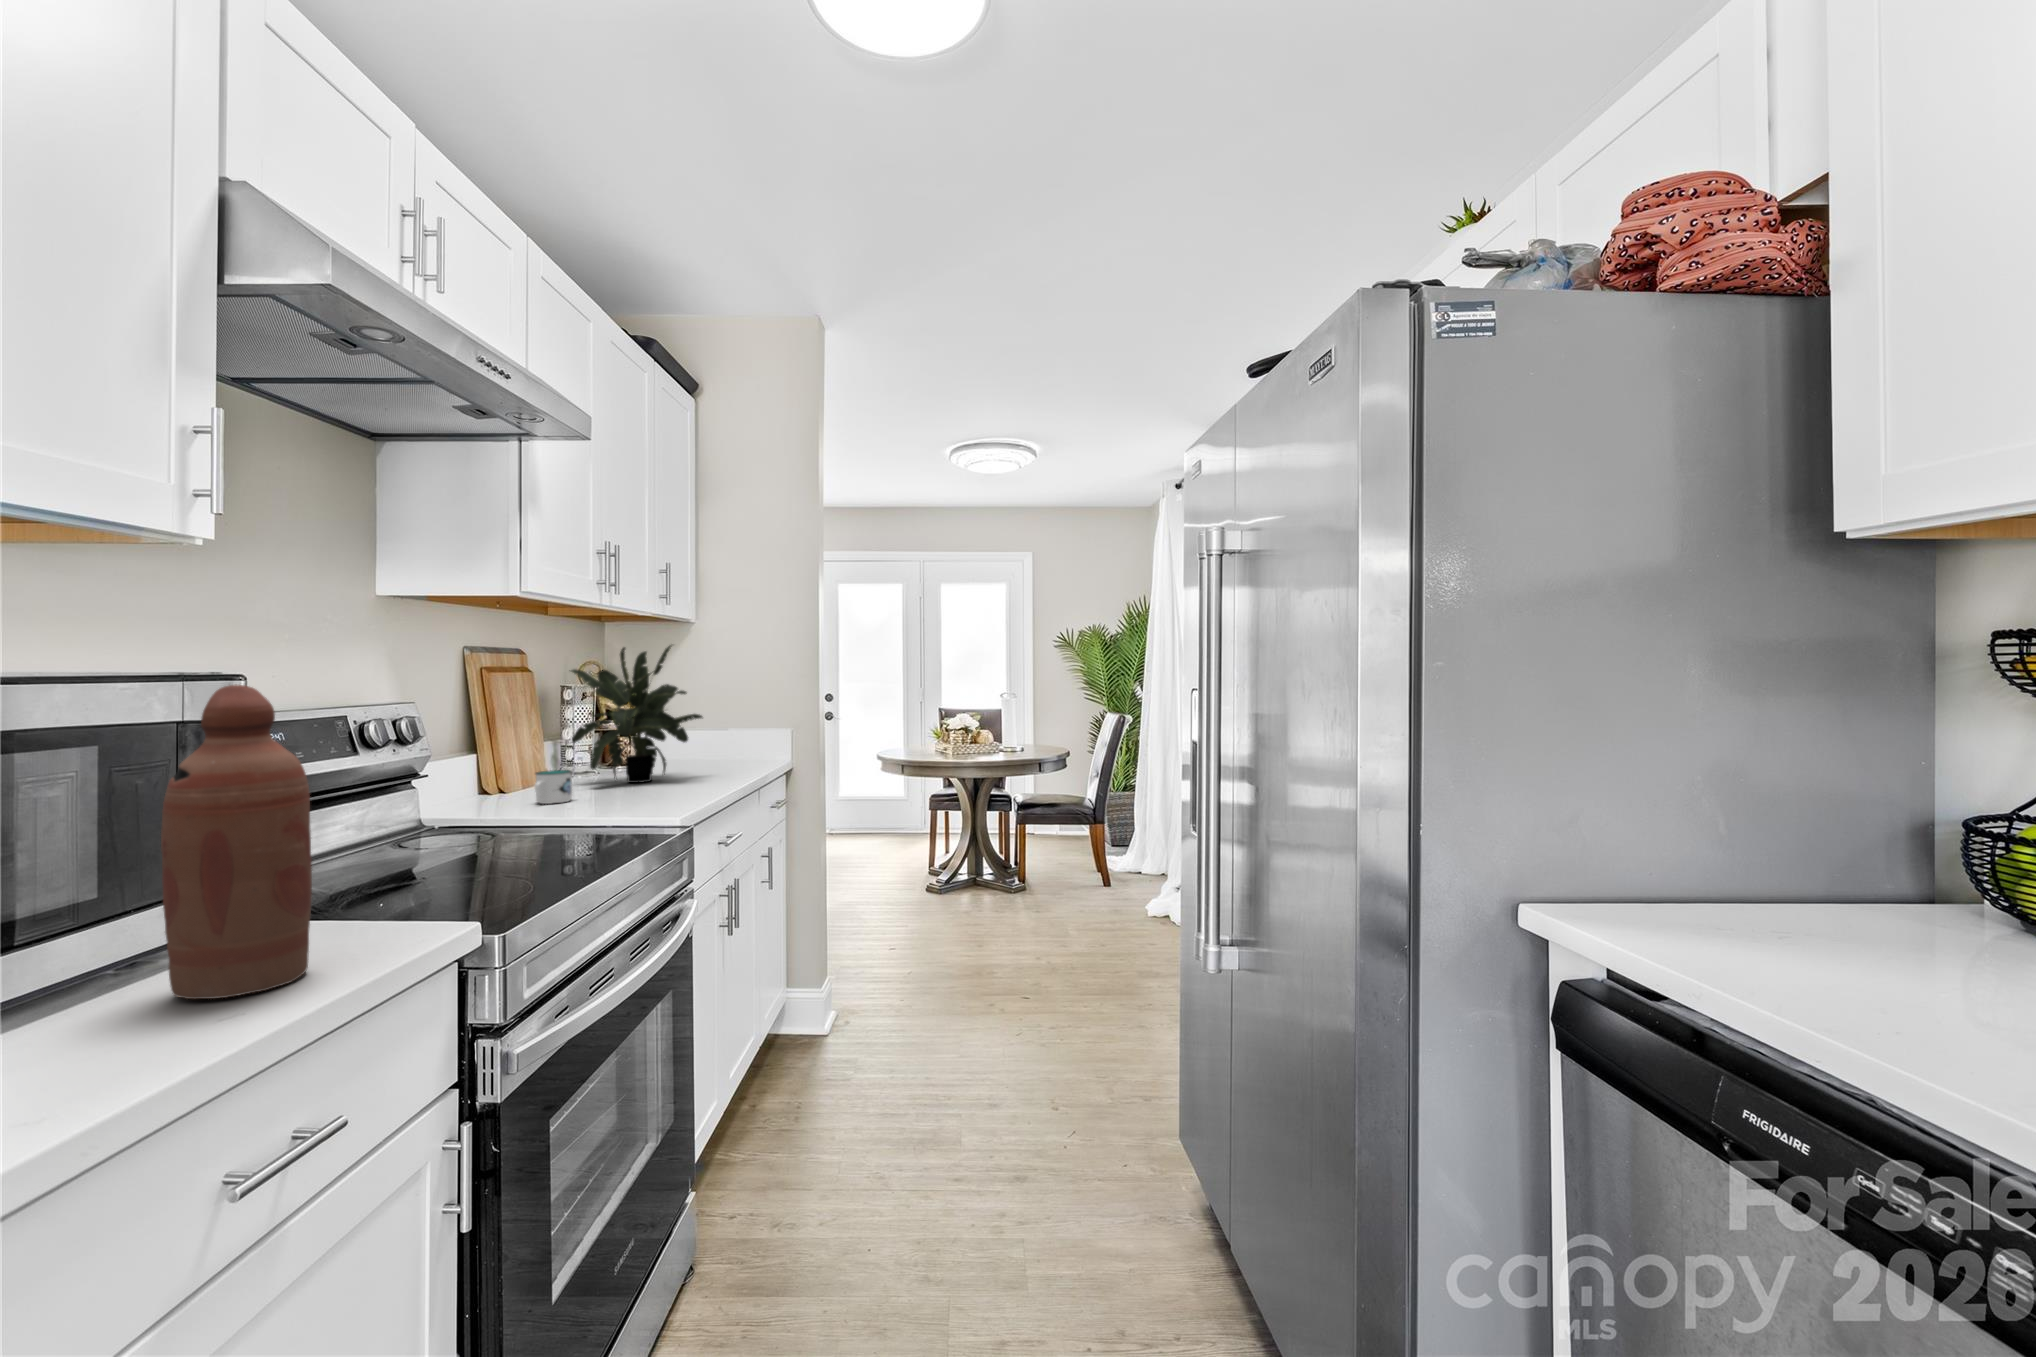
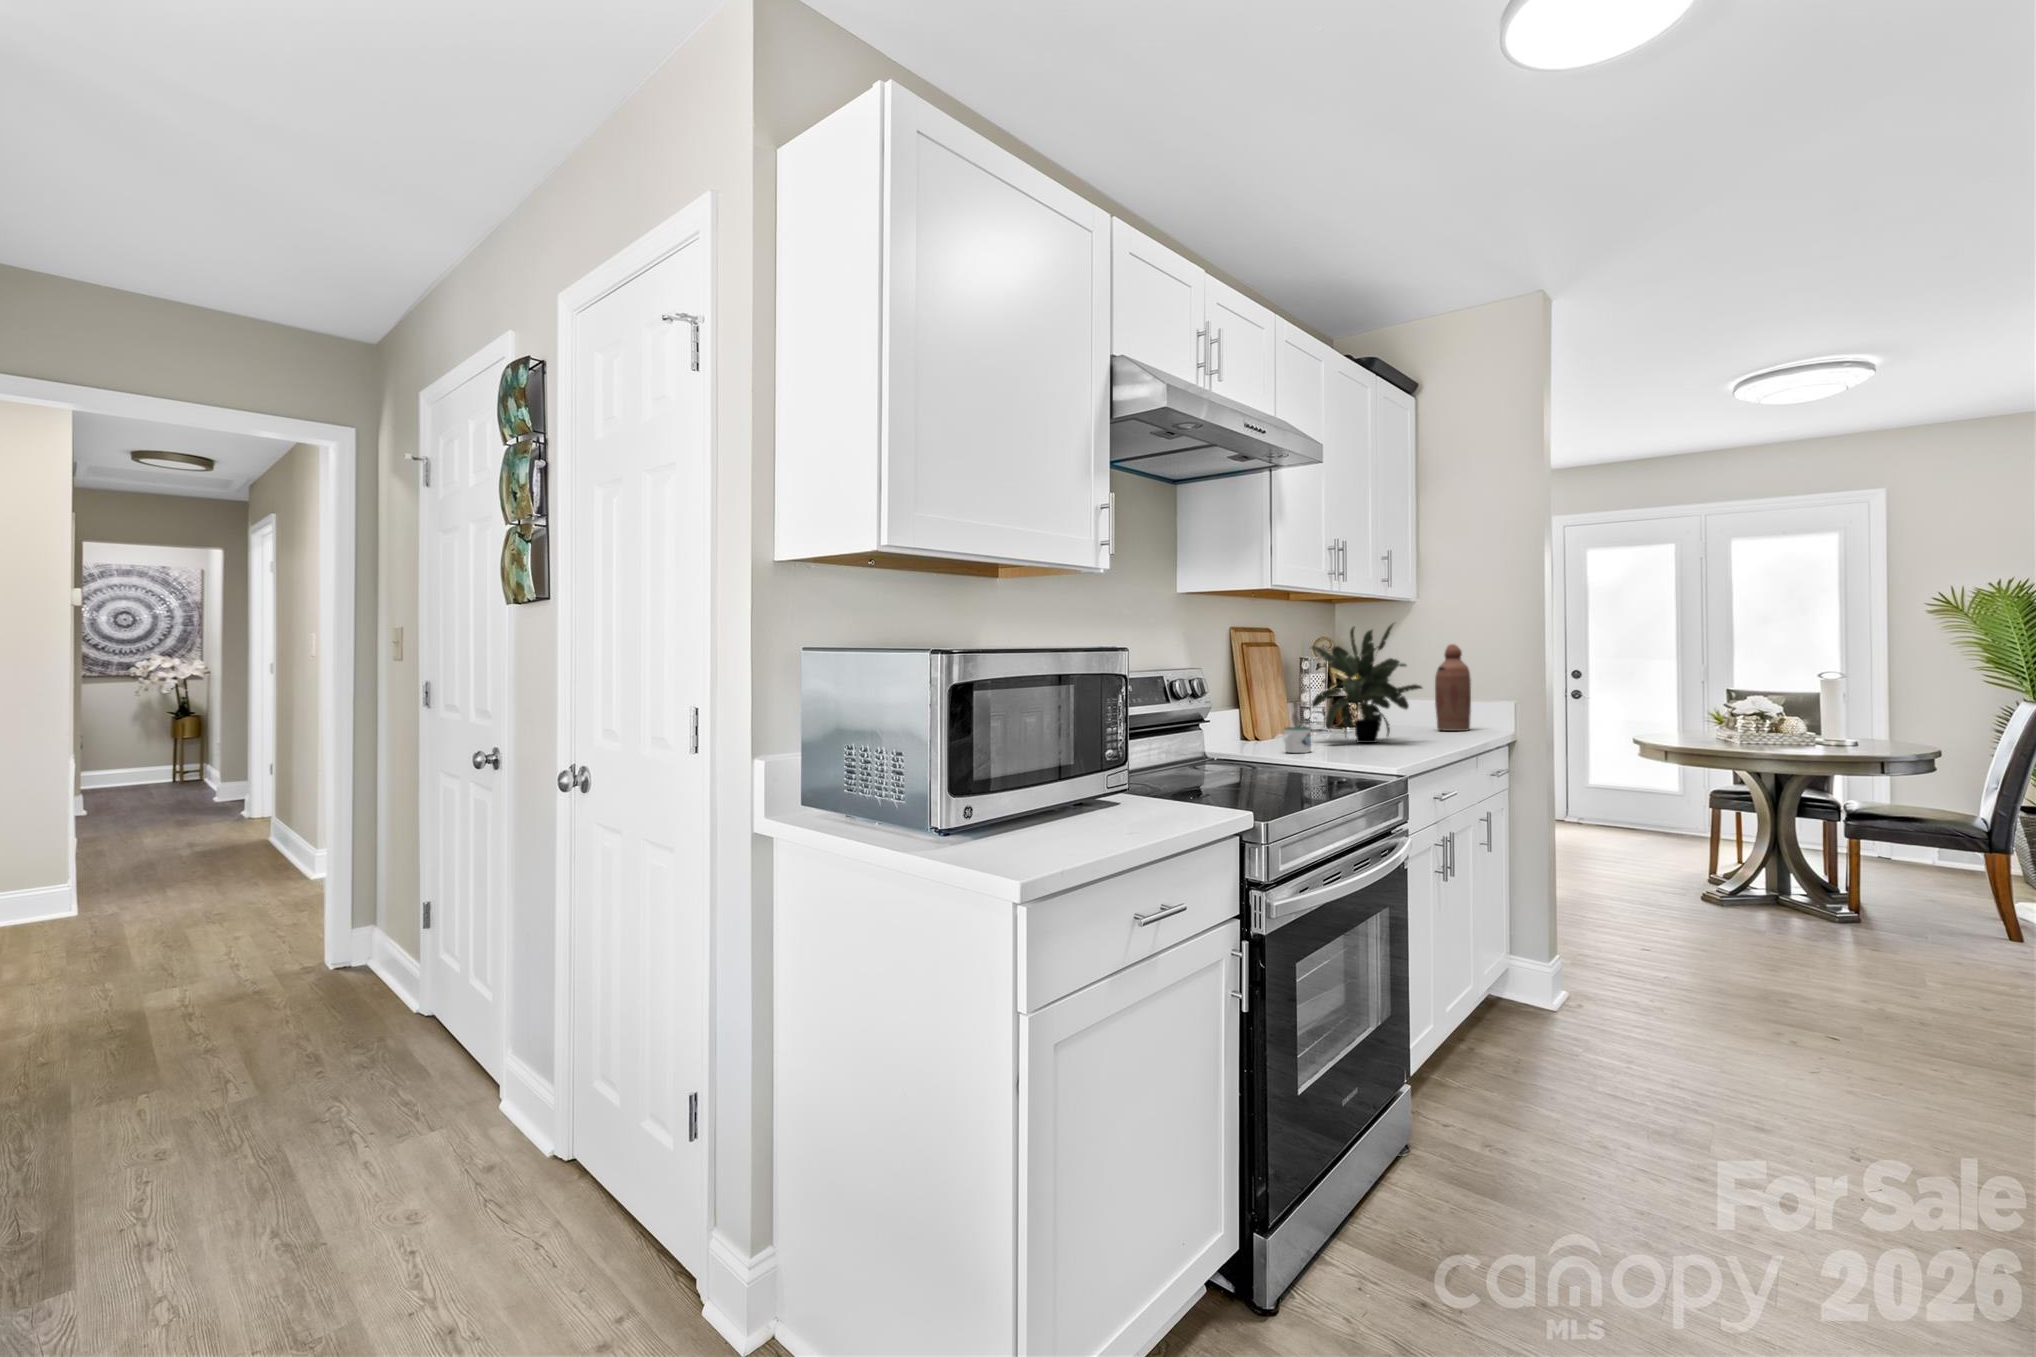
bottle: present [161,685,312,999] -> present [1435,644,1471,731]

